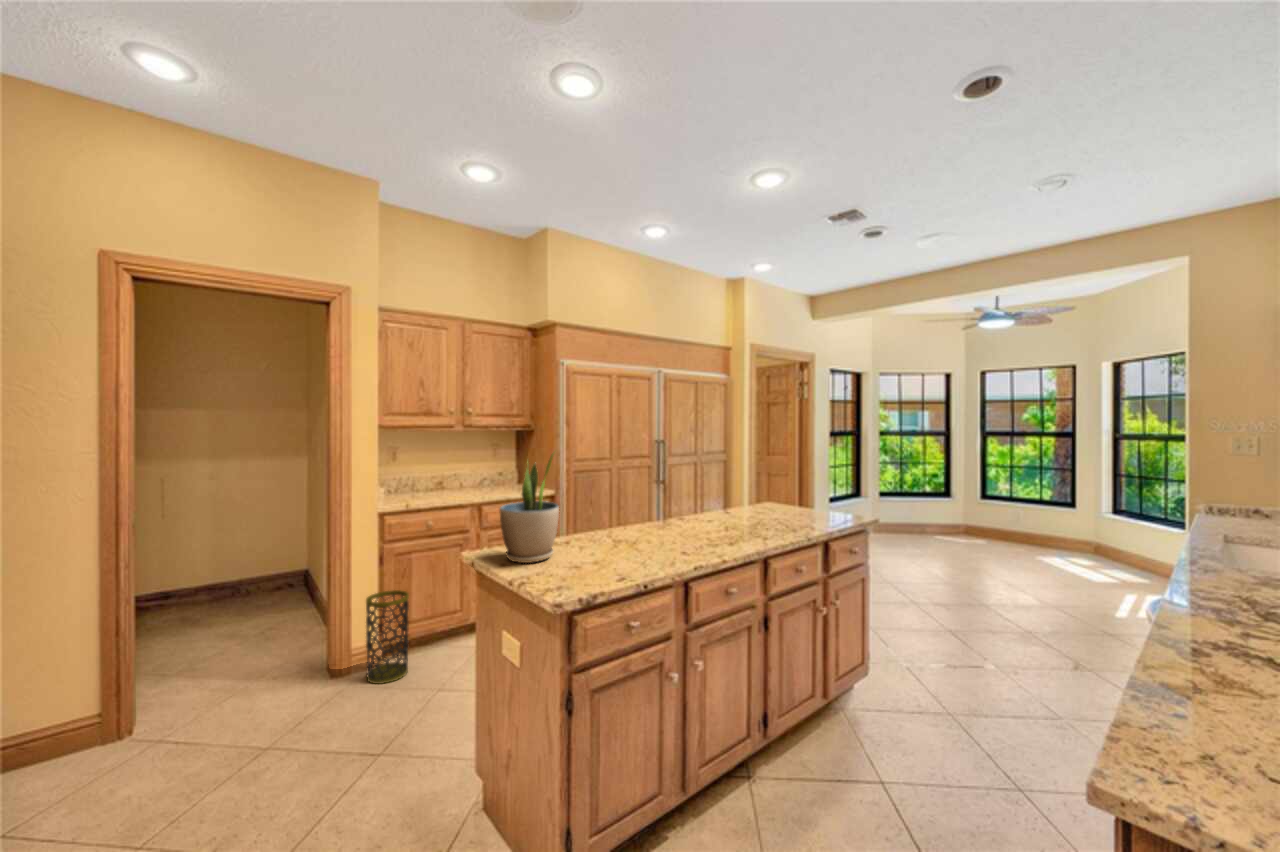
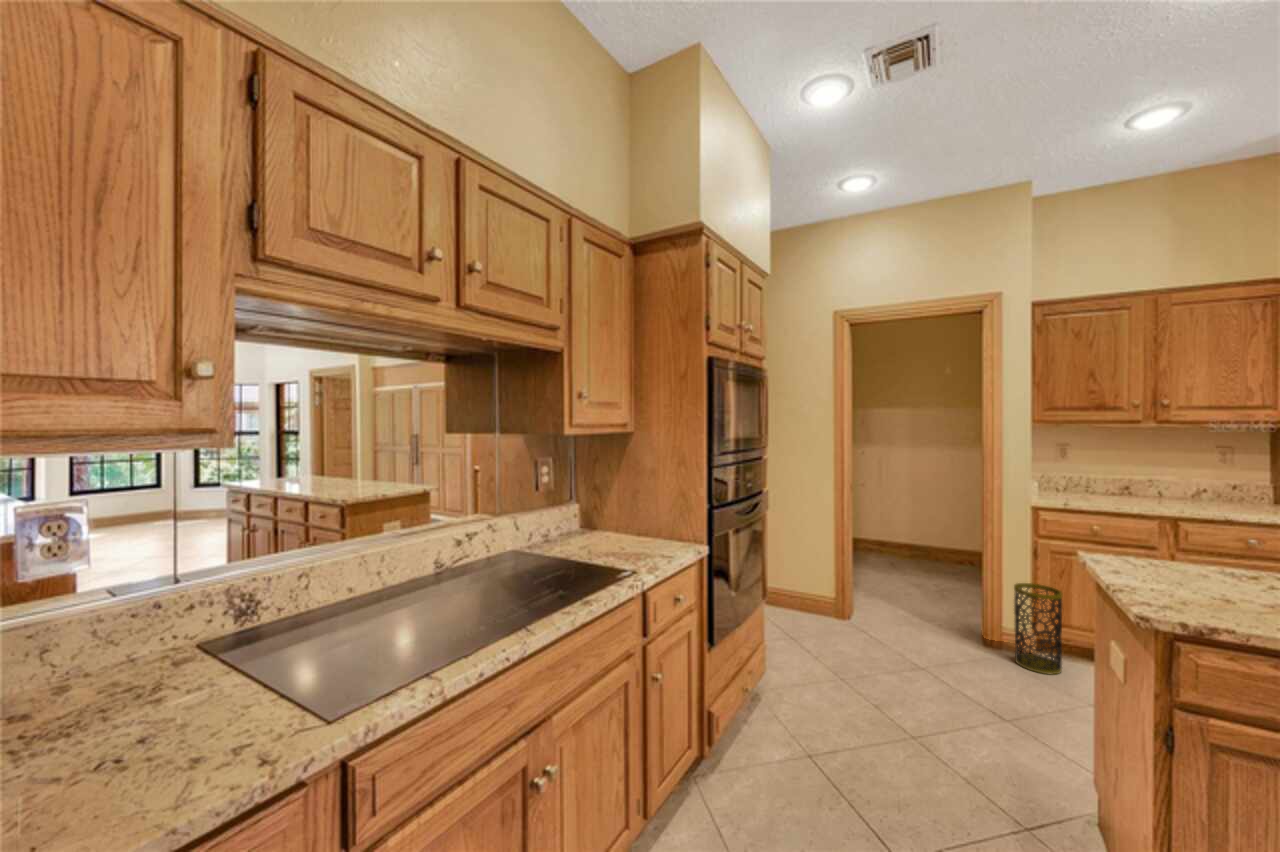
potted plant: present [499,453,559,563] -> none [1113,450,1210,580]

